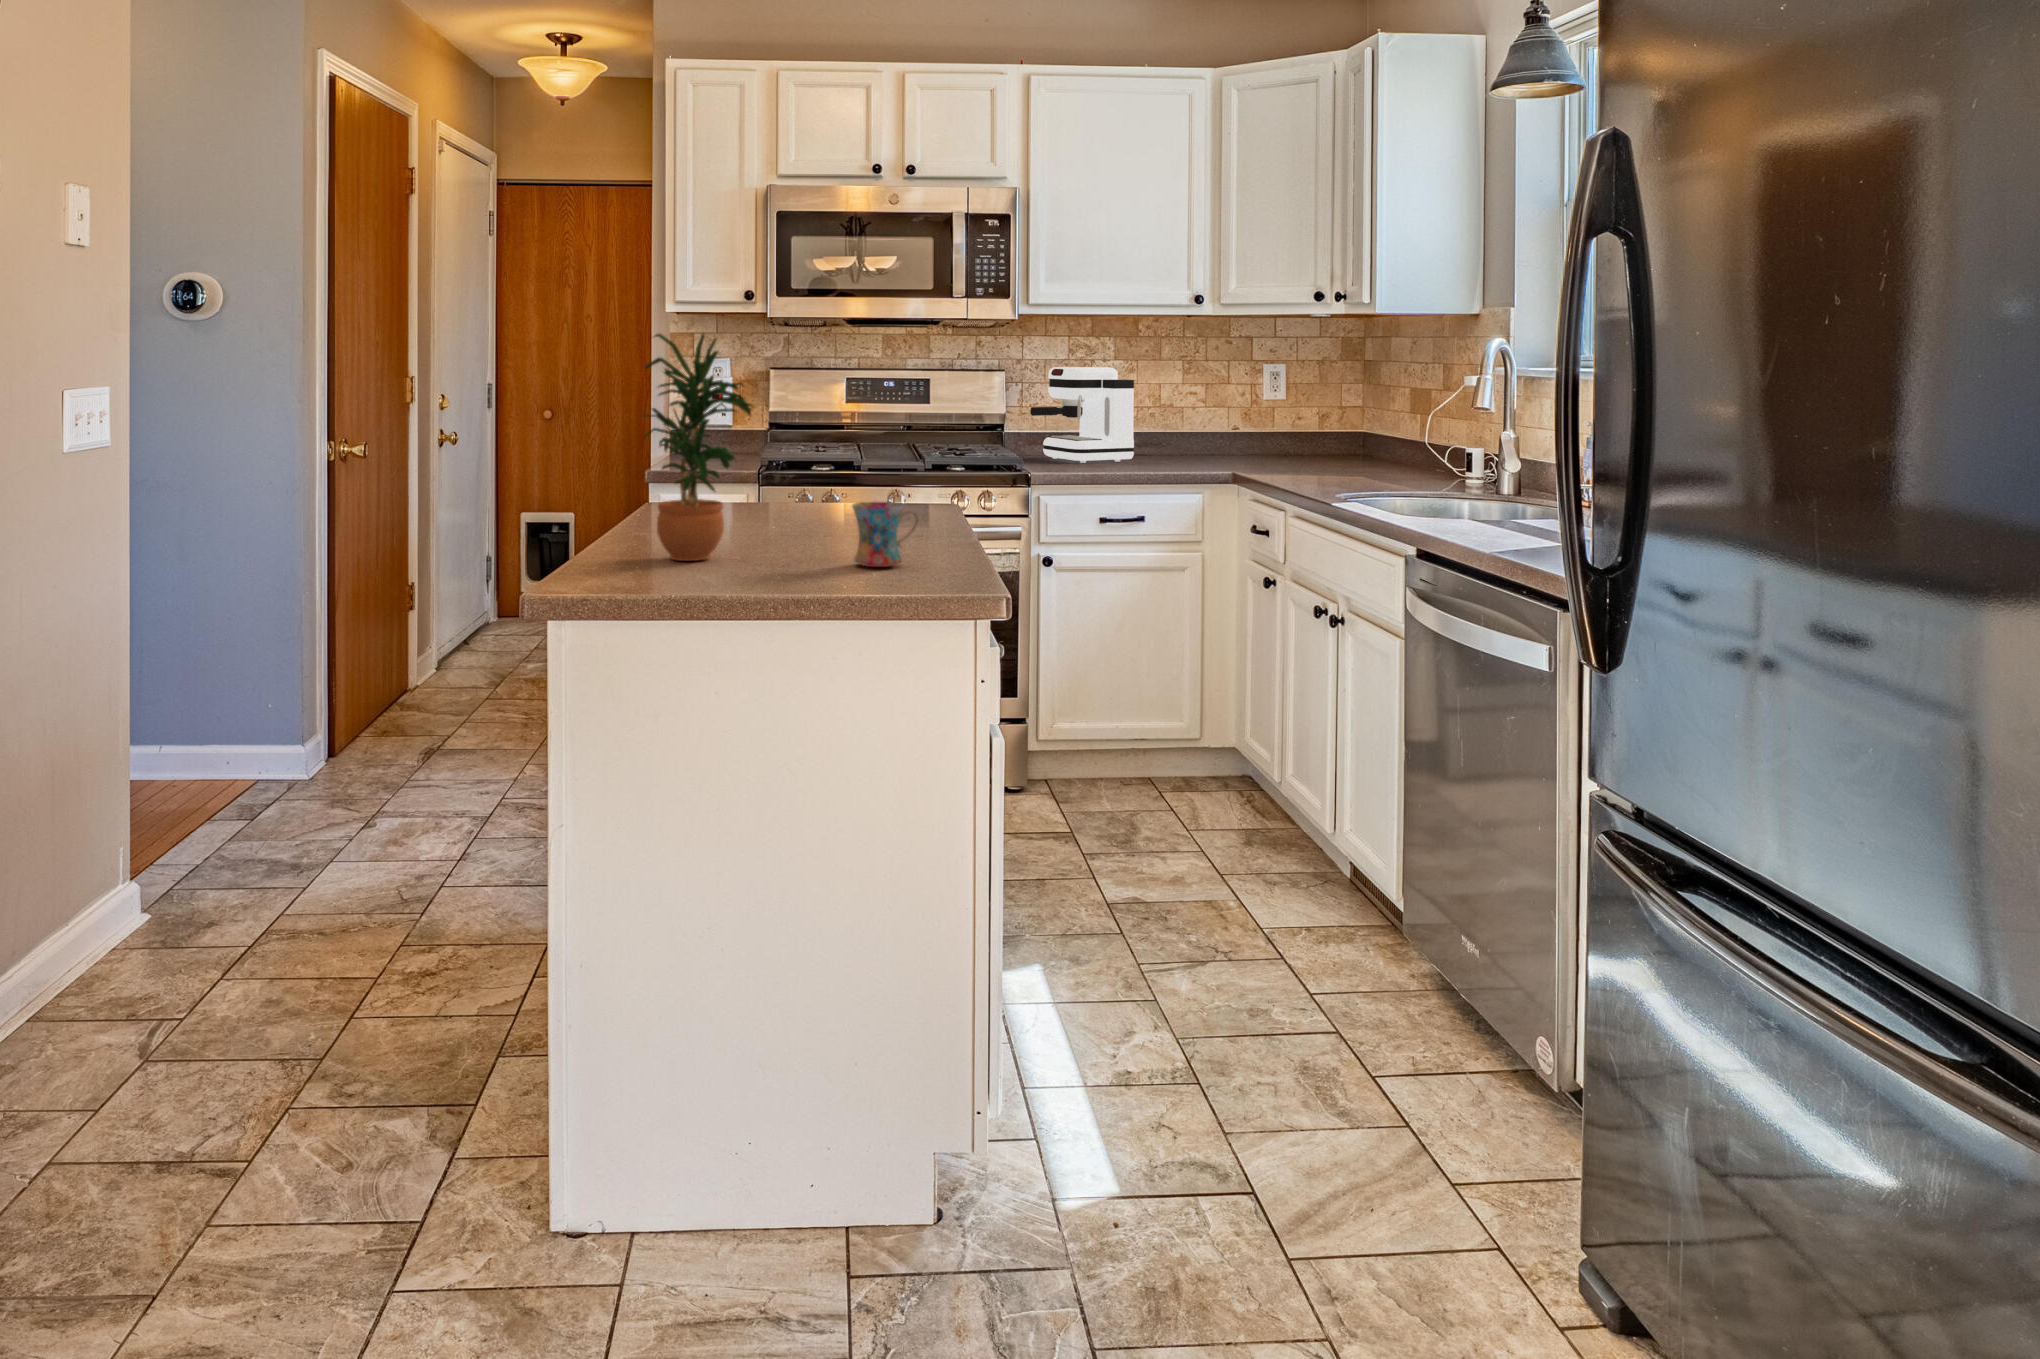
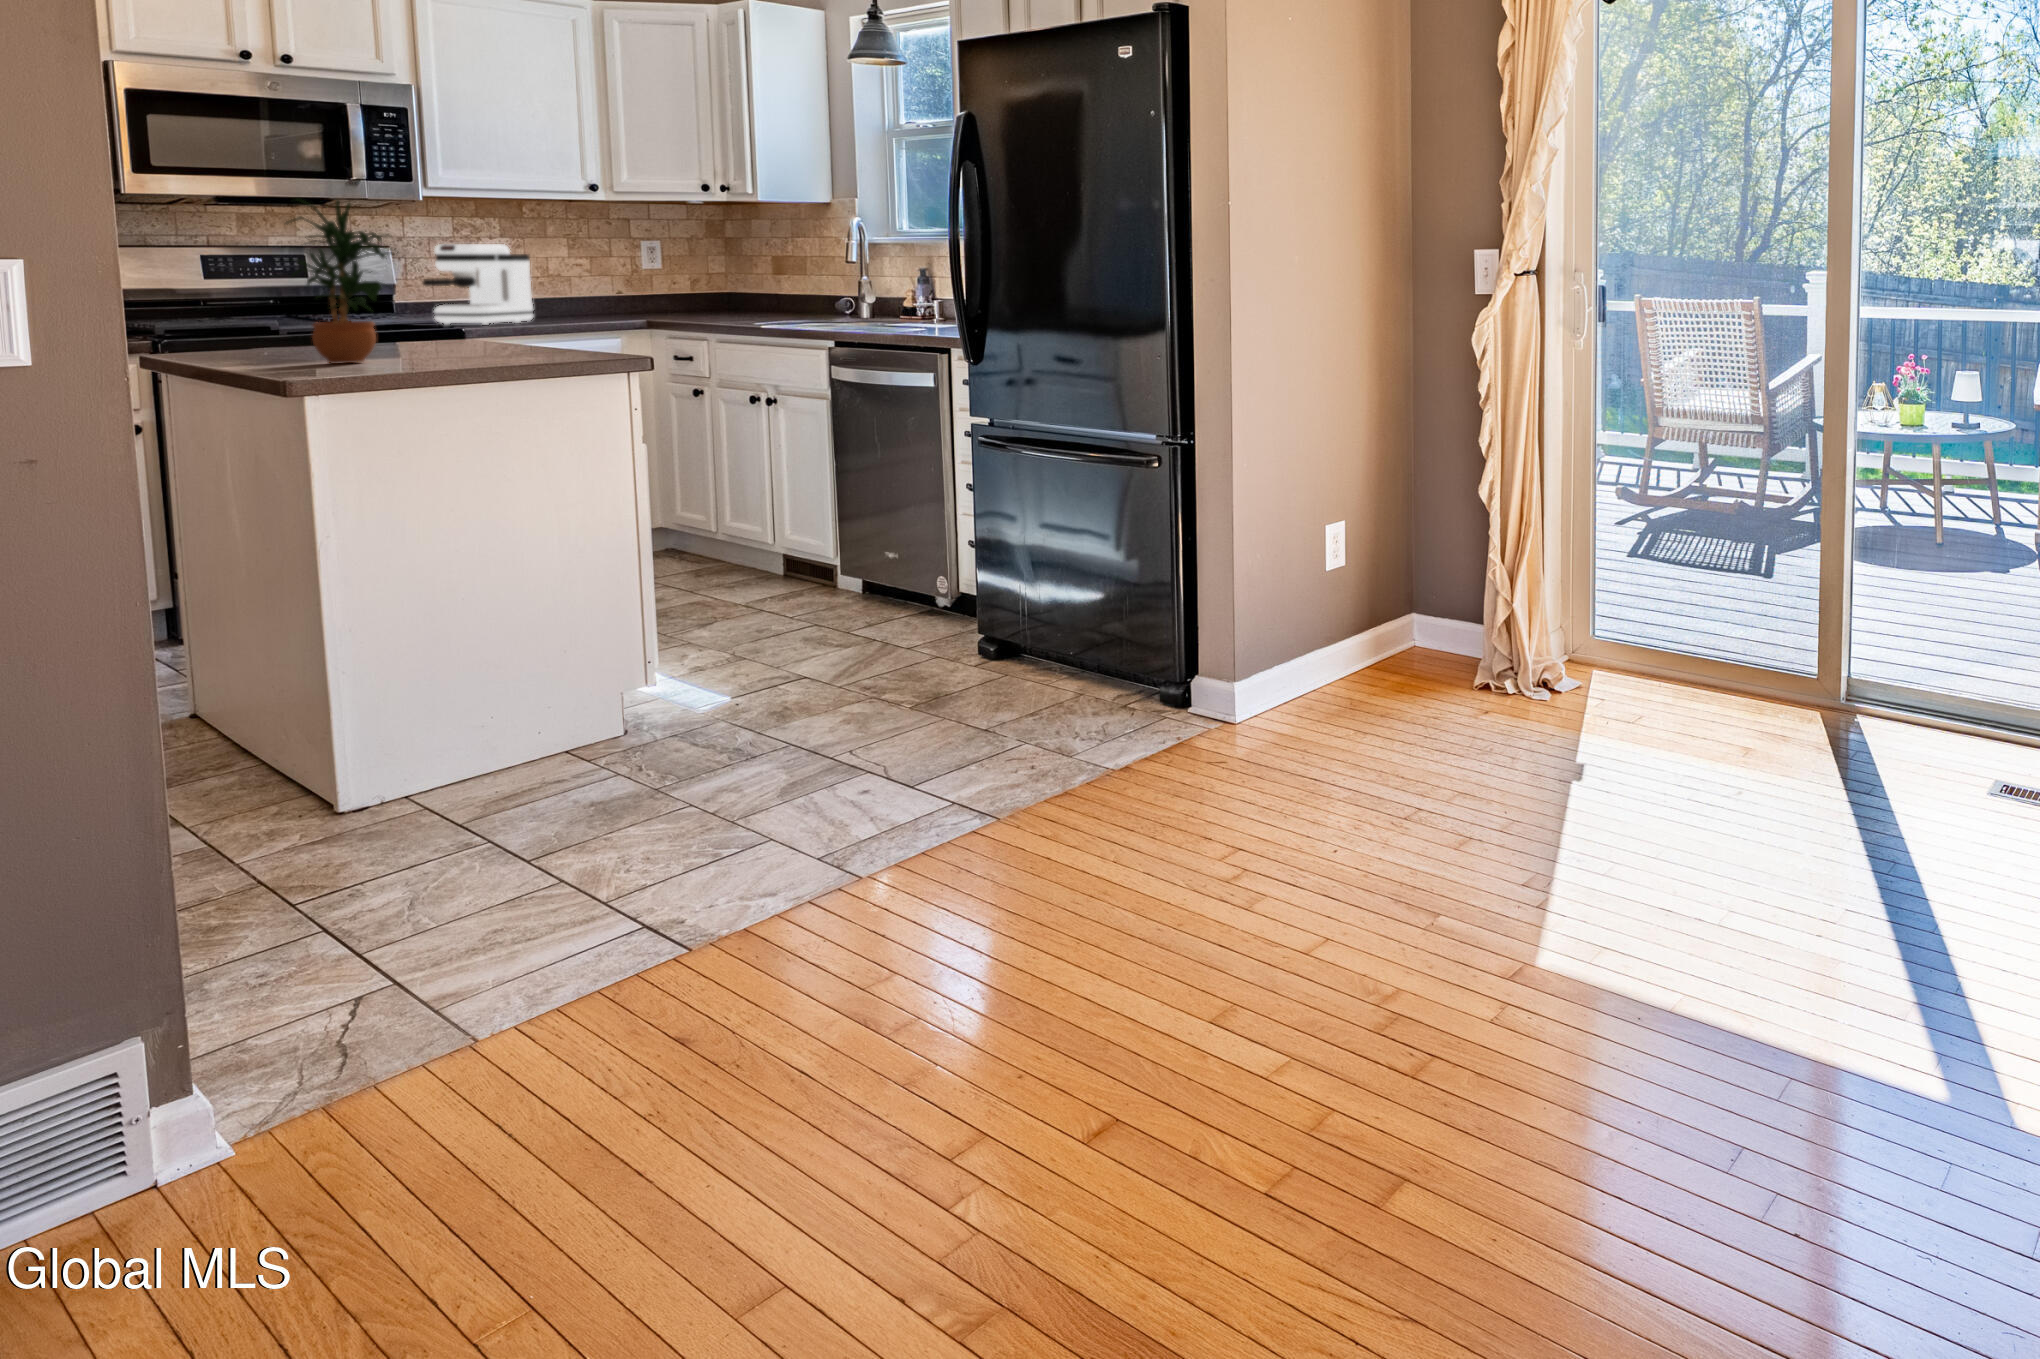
mug: present [852,502,918,567] -> none [488,315,539,357]

